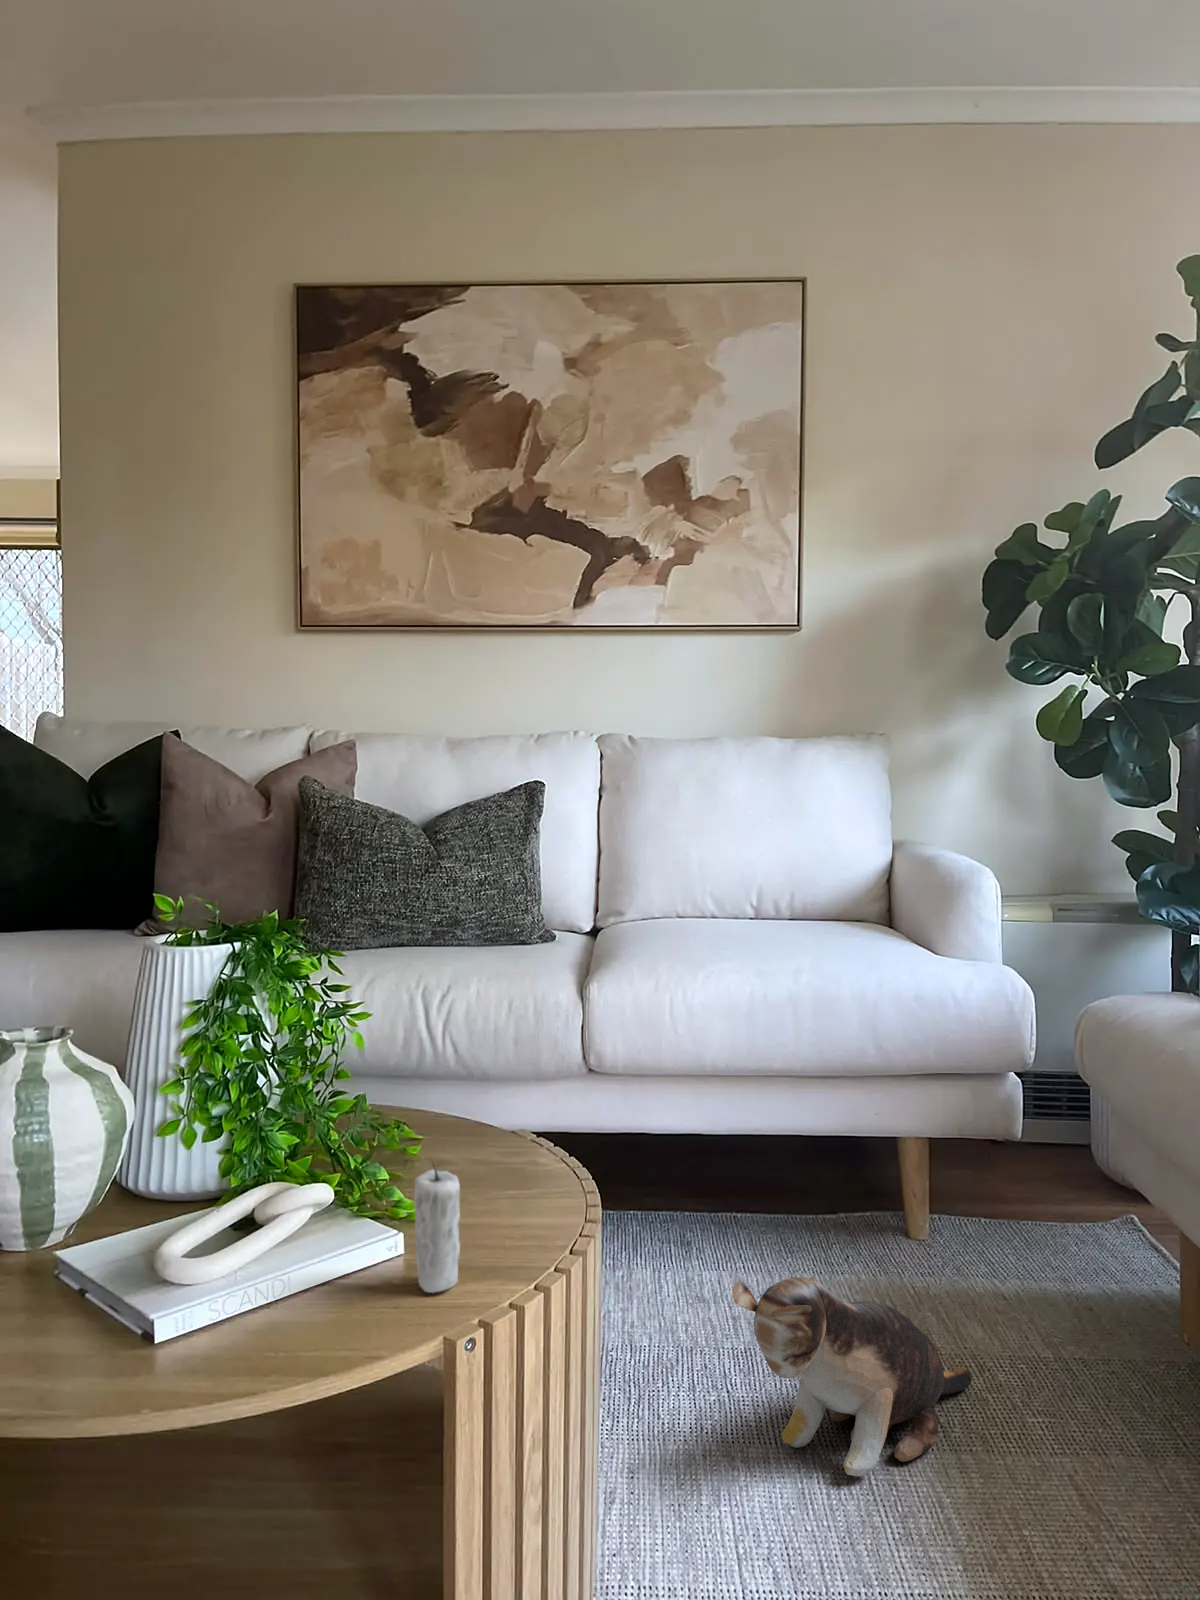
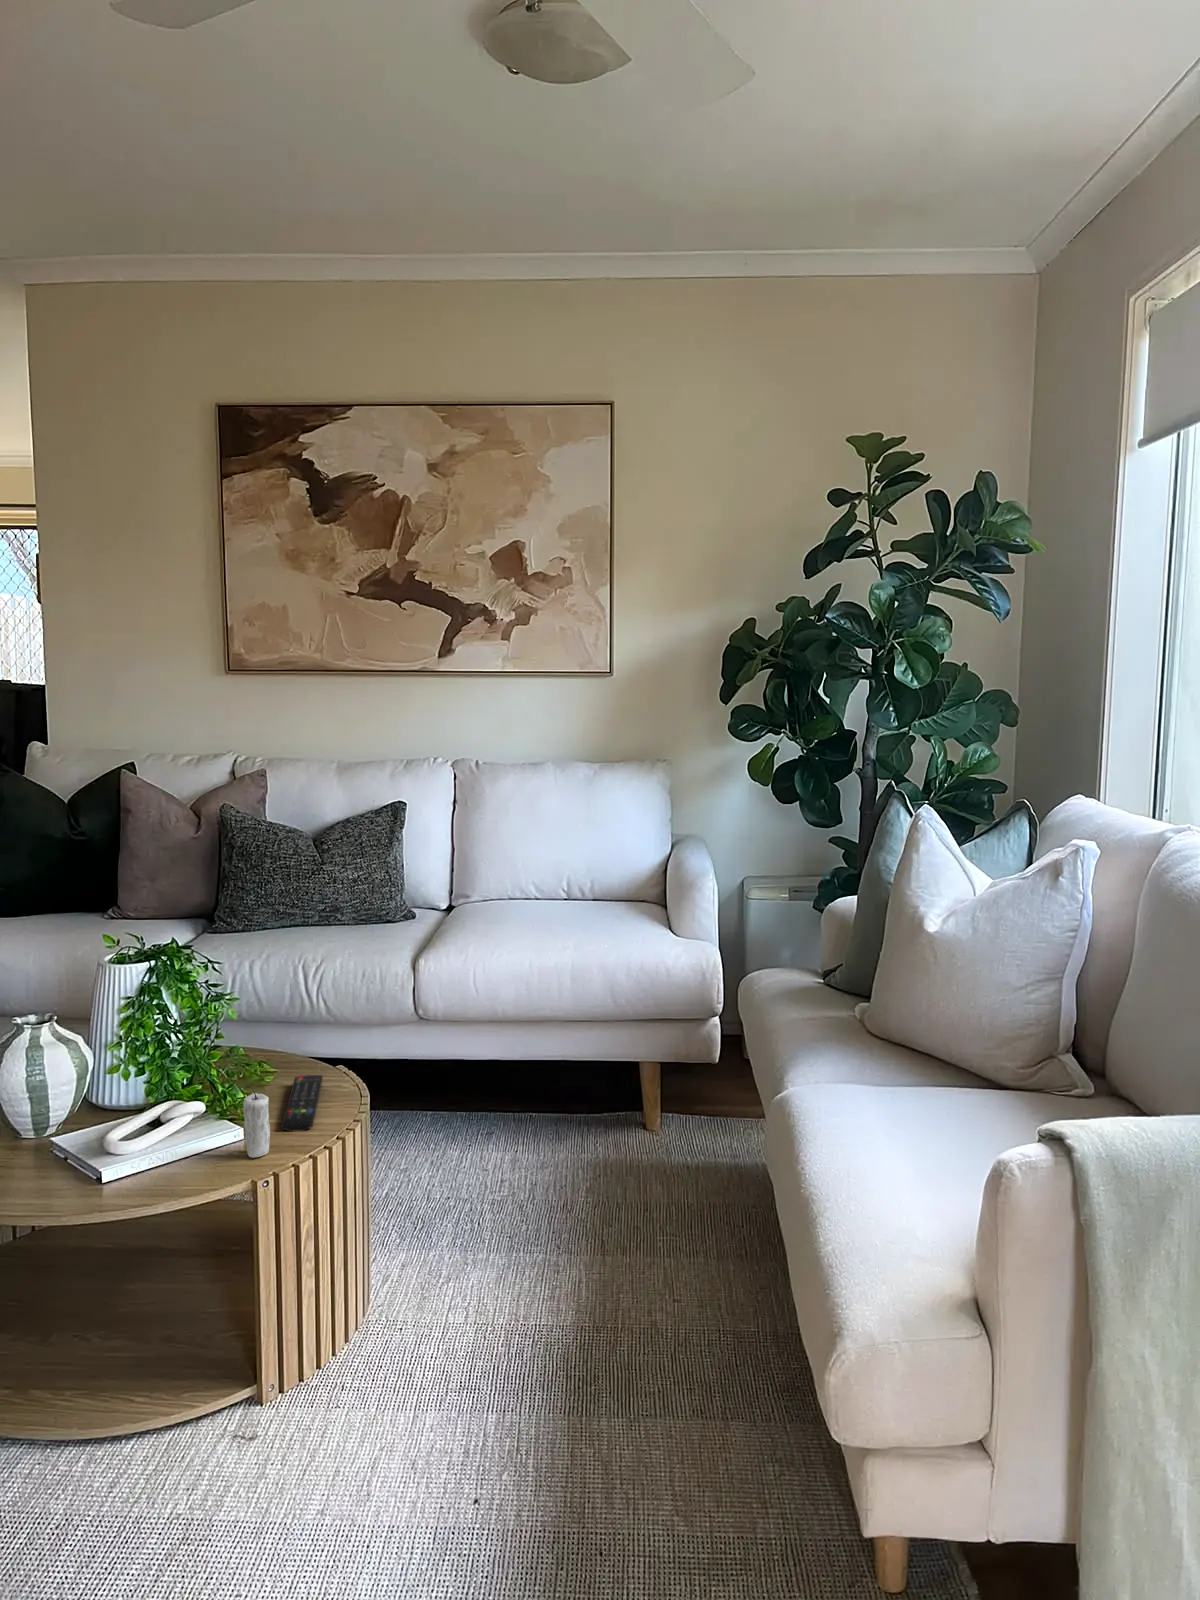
remote control: none [461,1145,521,1242] -> present [282,1075,323,1132]
plush toy: present [732,1277,972,1476] -> none [469,1151,642,1268]

